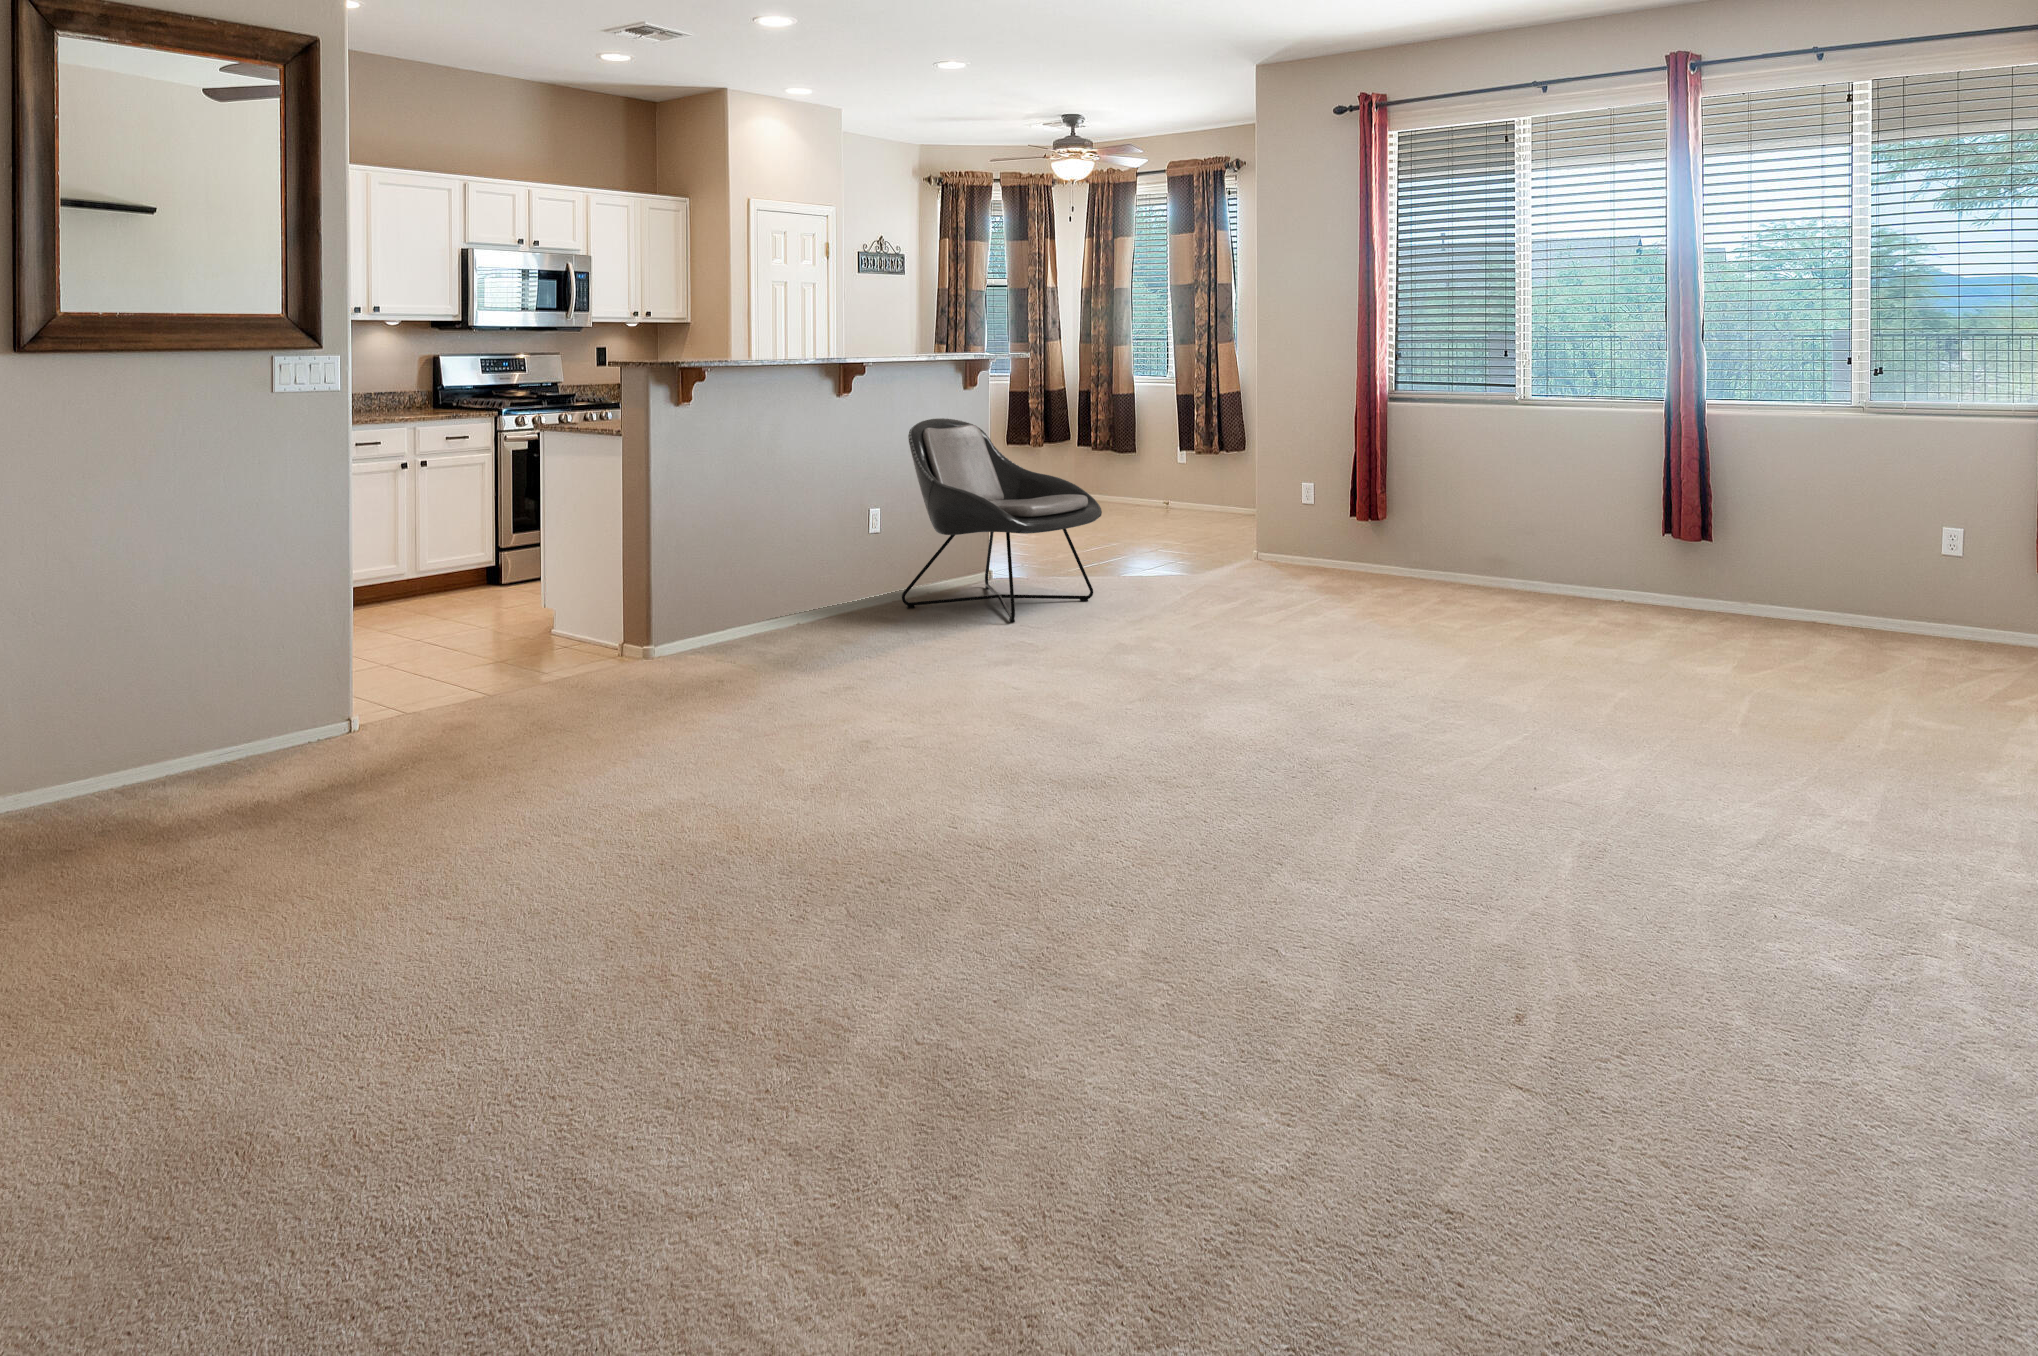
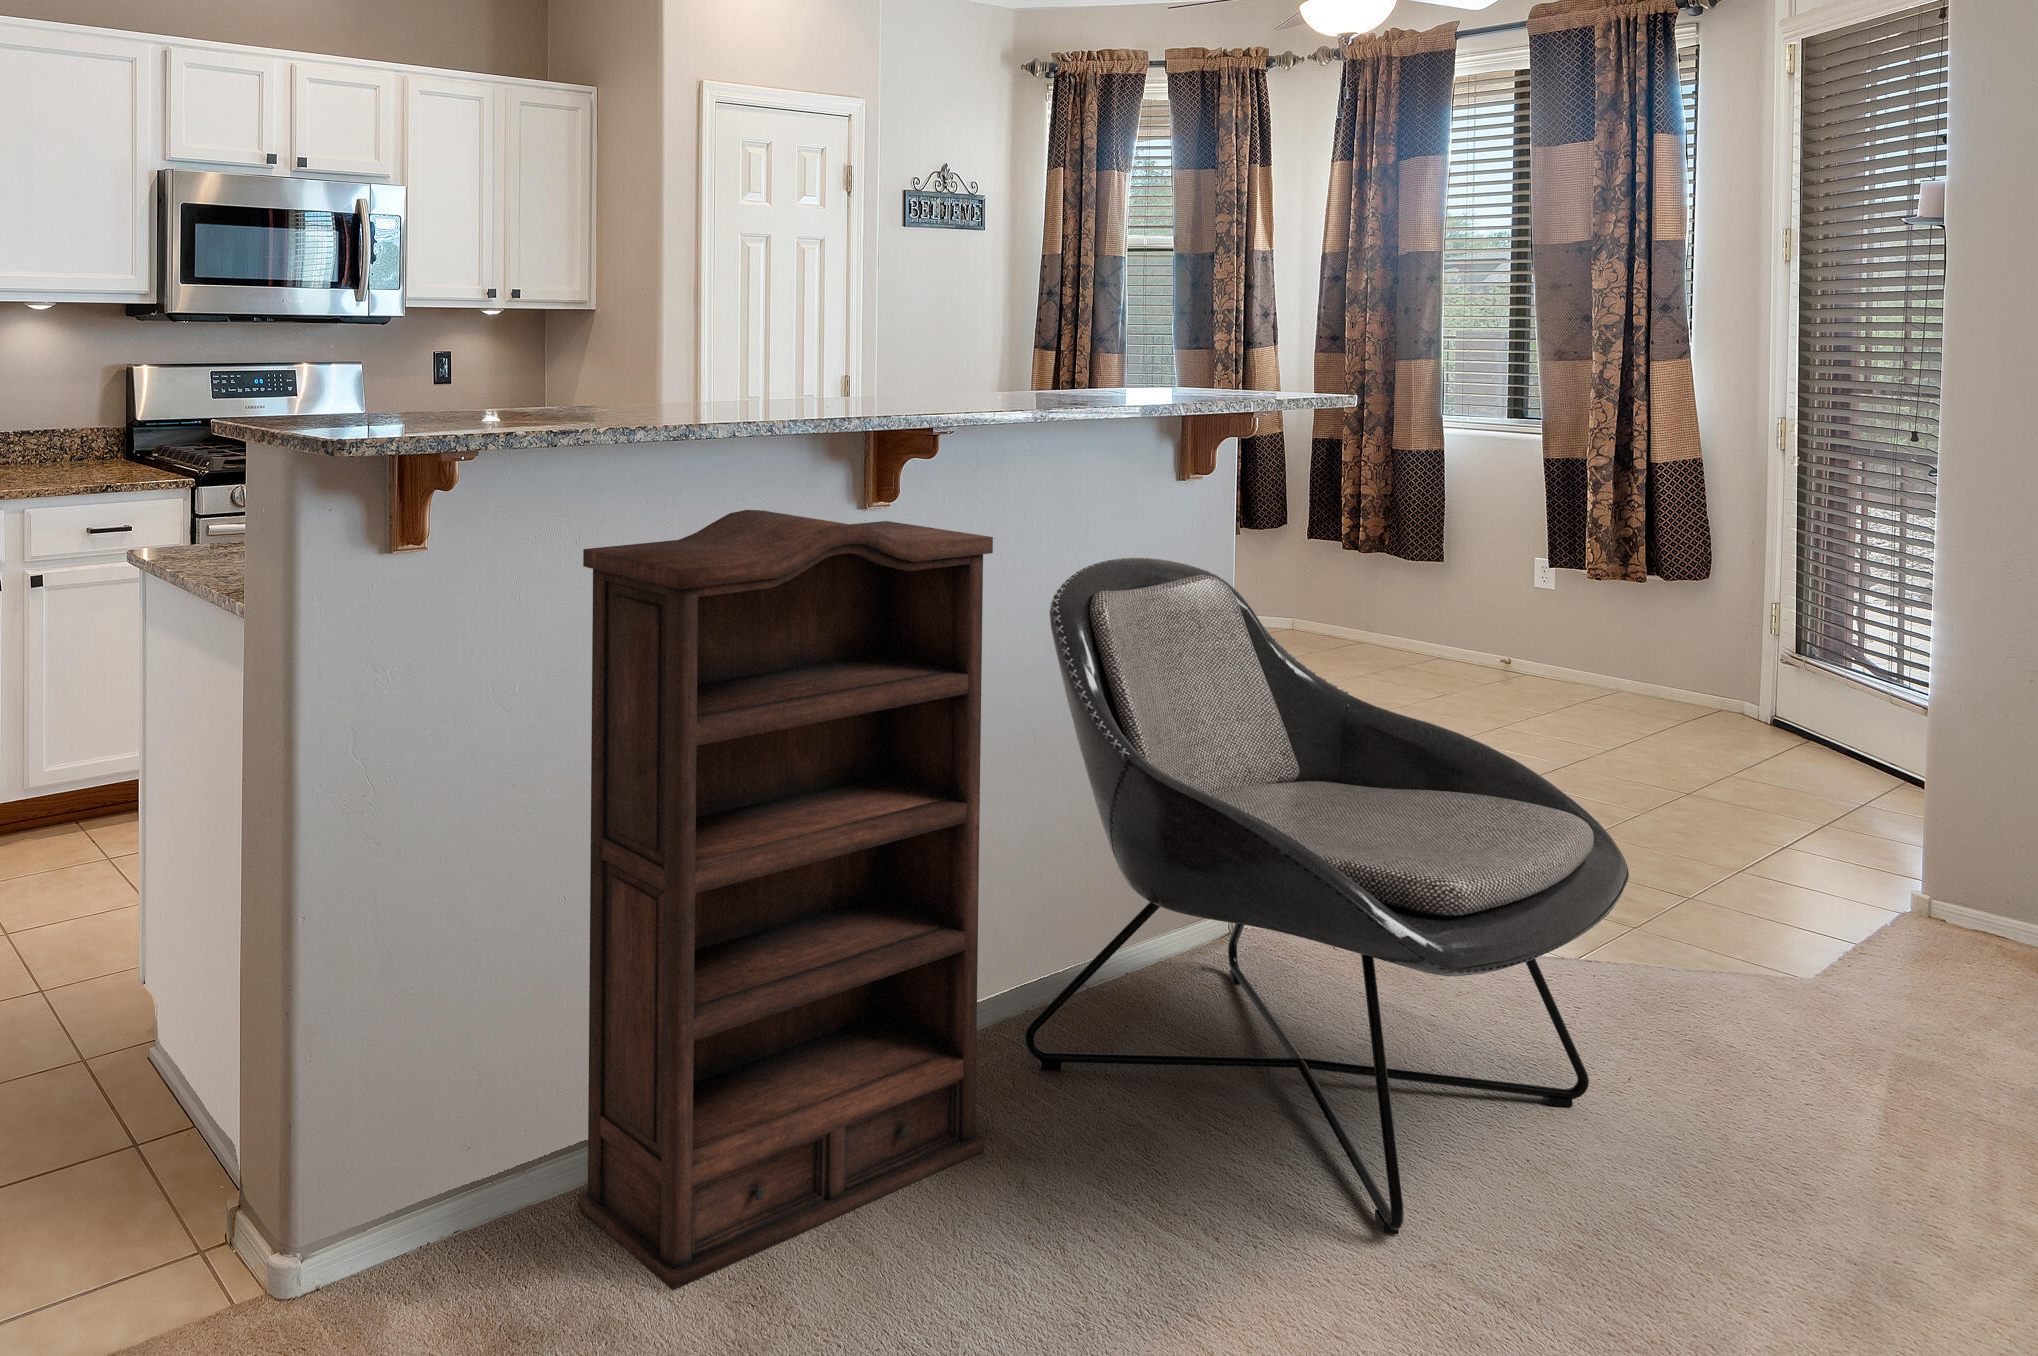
bookshelf: none [742,393,885,646] -> present [578,510,993,1290]

